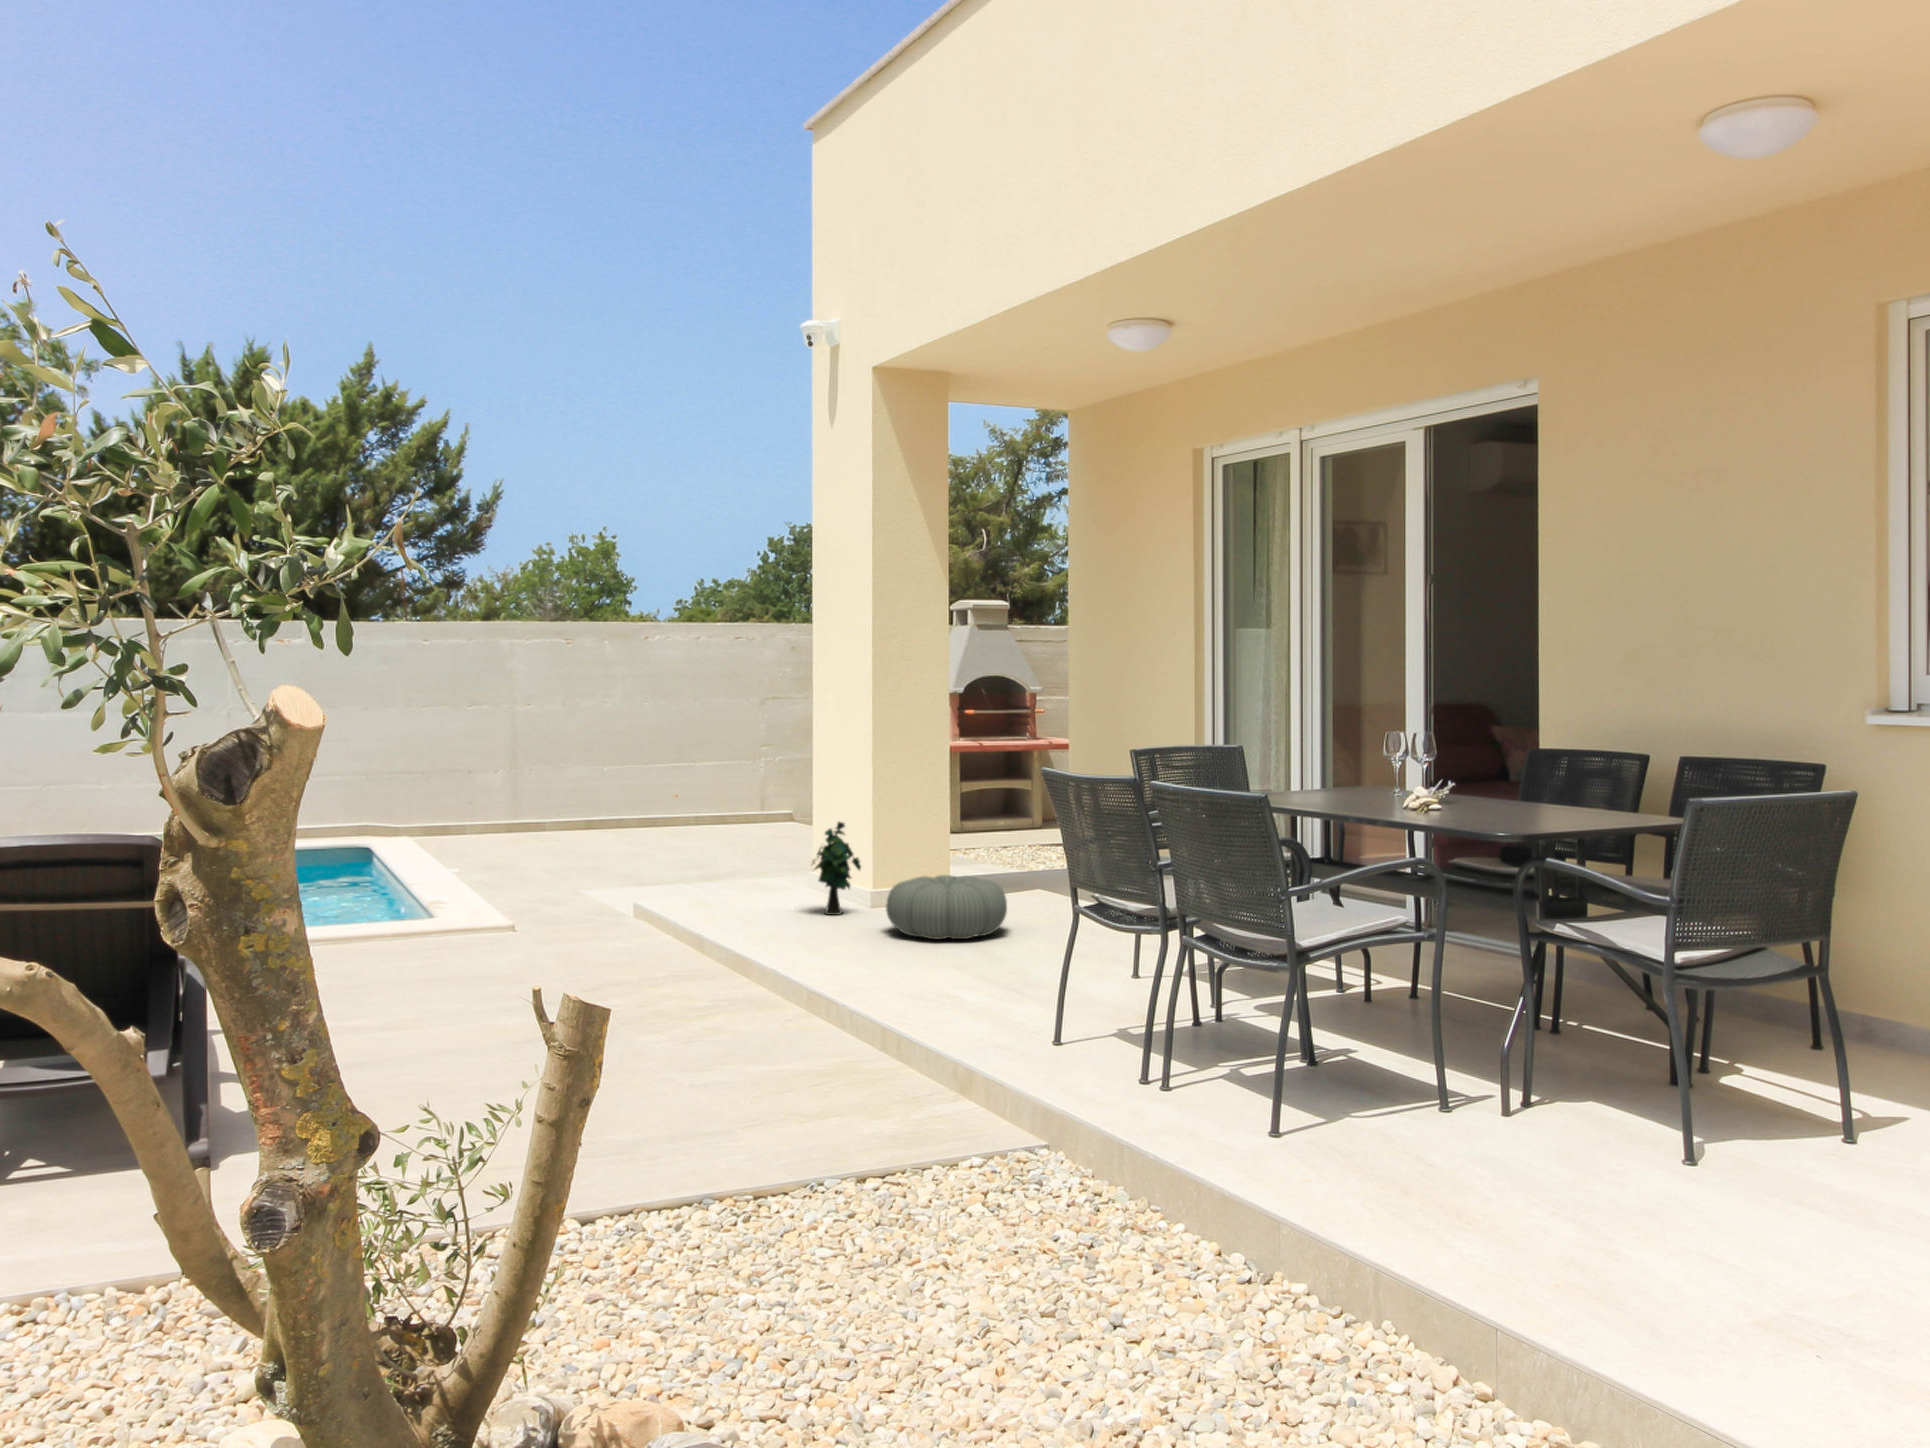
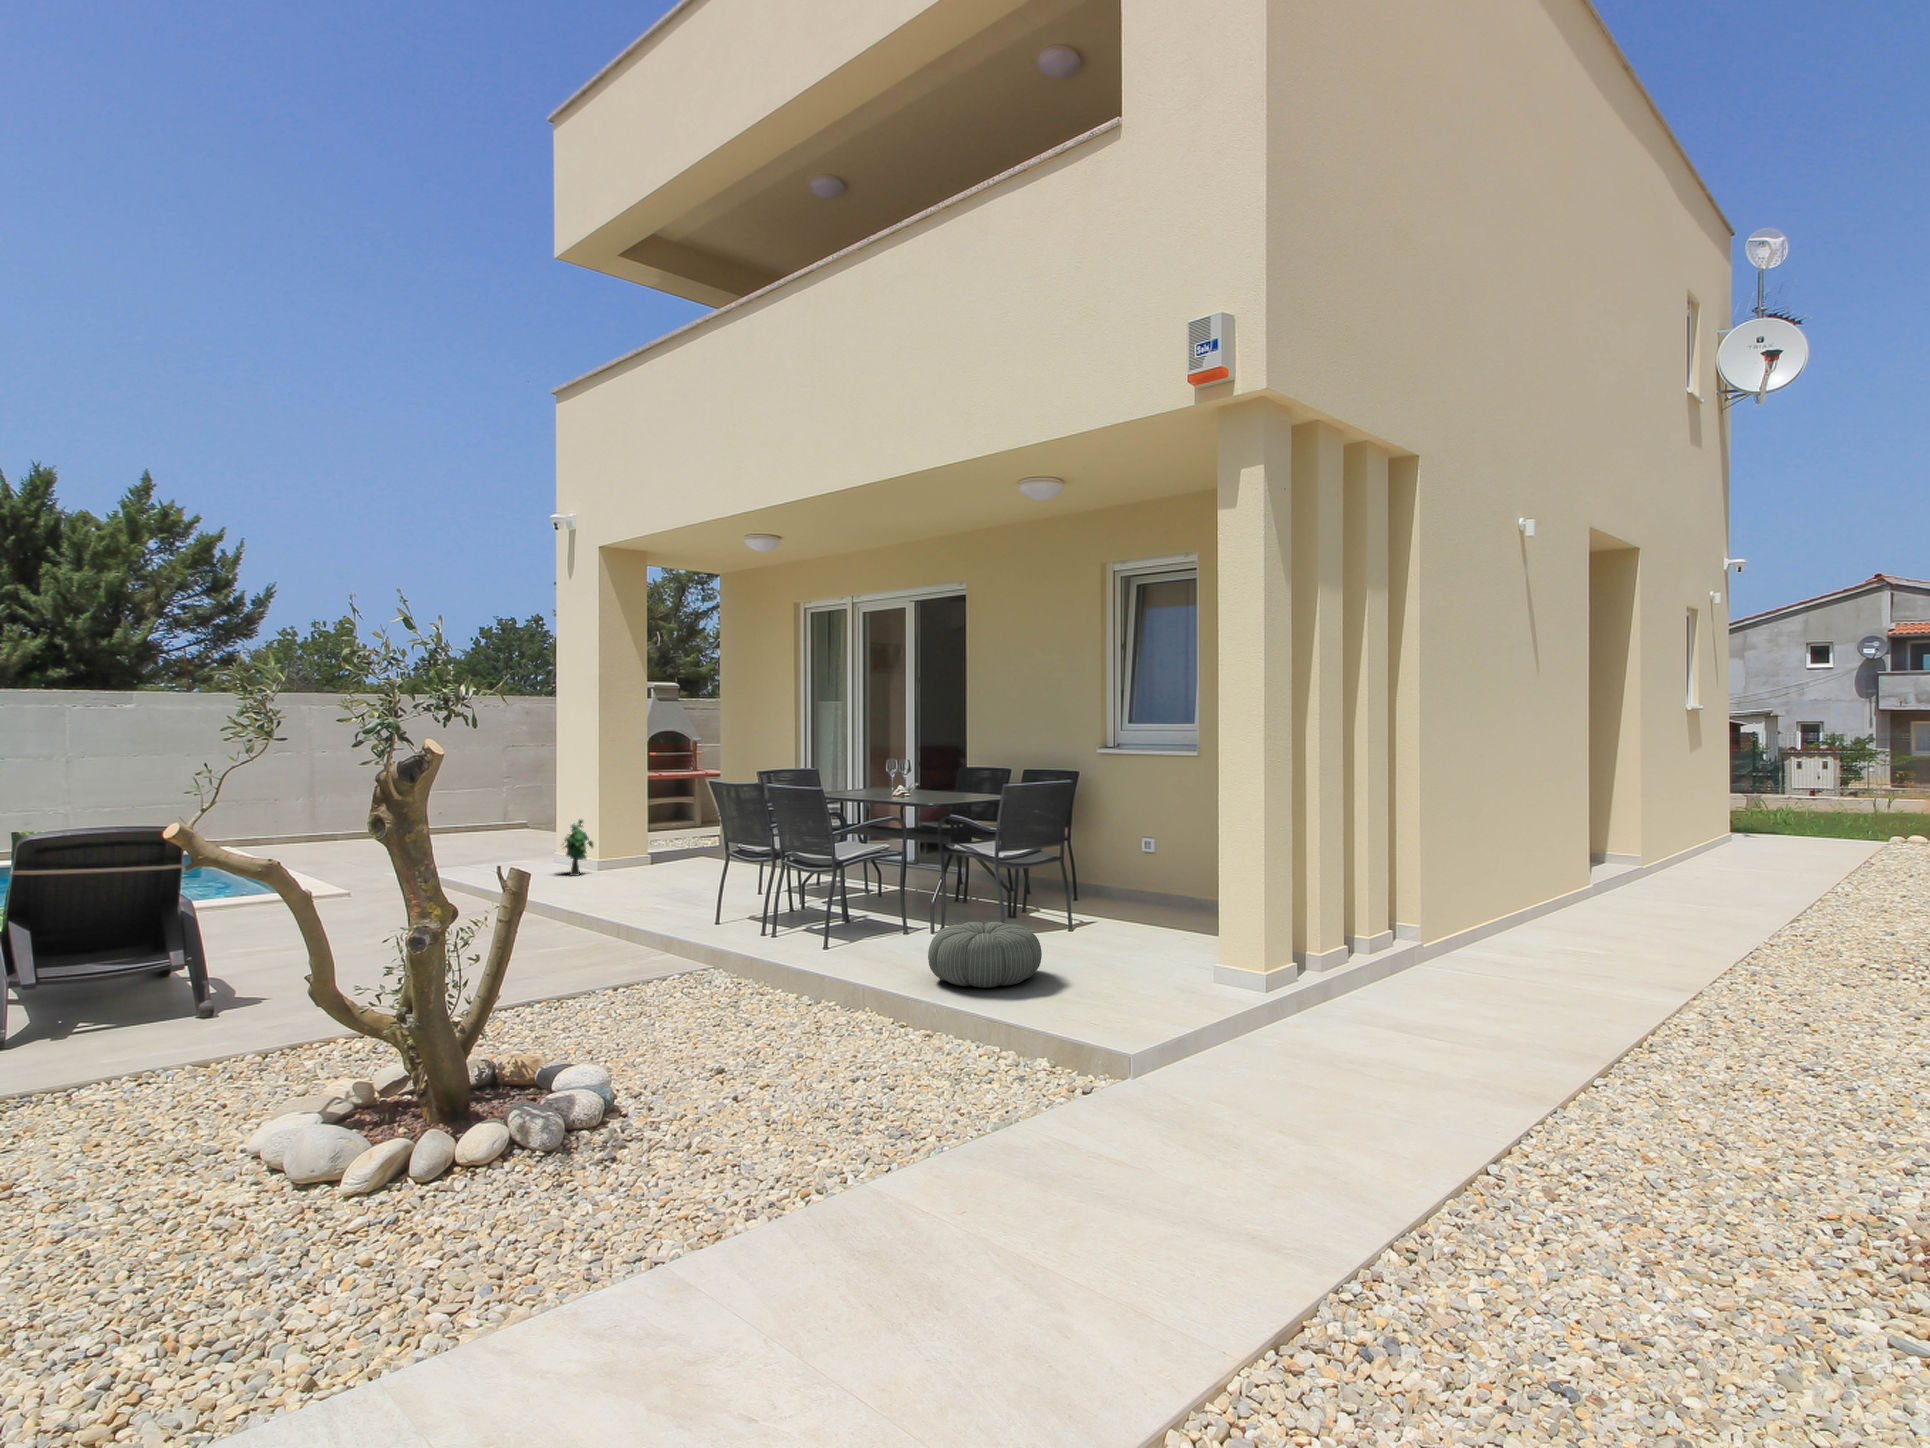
pouf: present [886,875,1007,939] -> present [928,922,1042,988]

